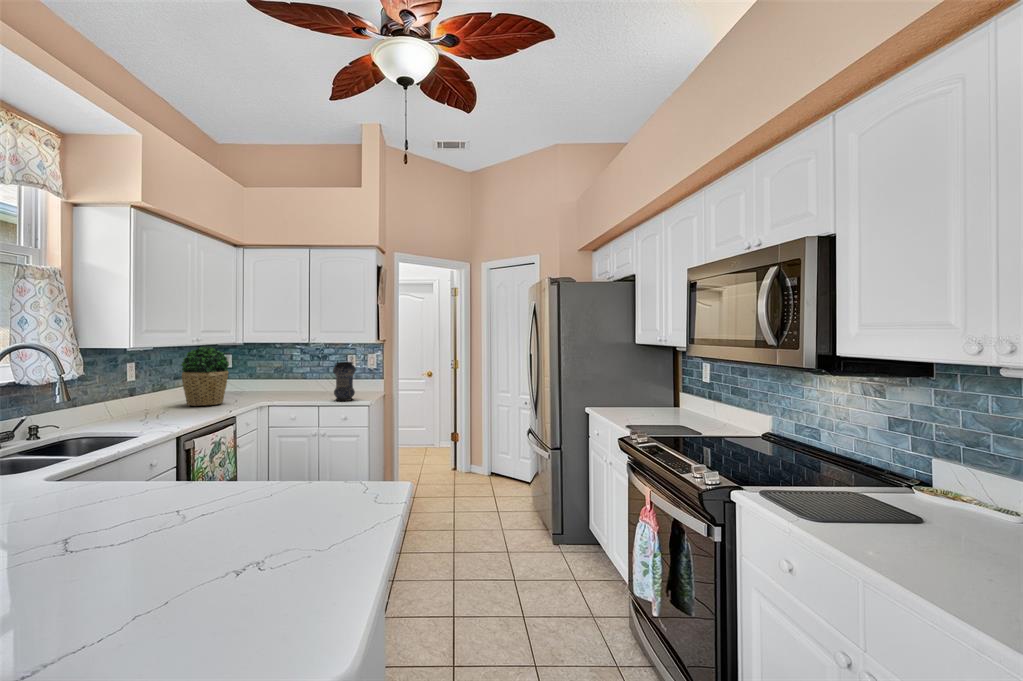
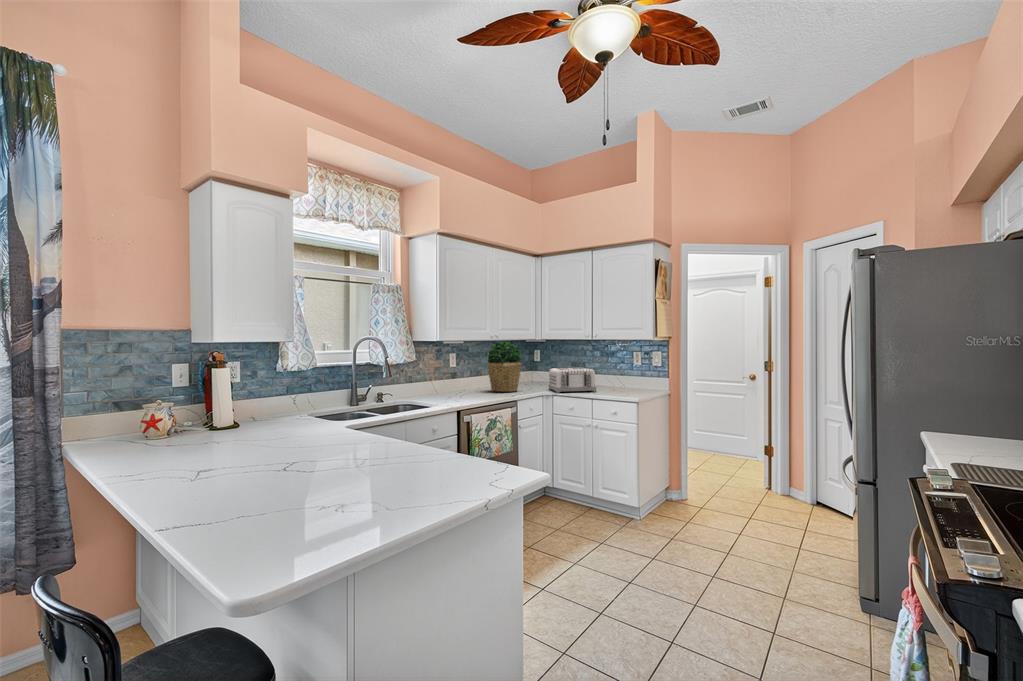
vase: present [333,362,356,401] -> none [604,355,626,396]
toaster: none [258,374,318,402] -> present [549,368,596,393]

